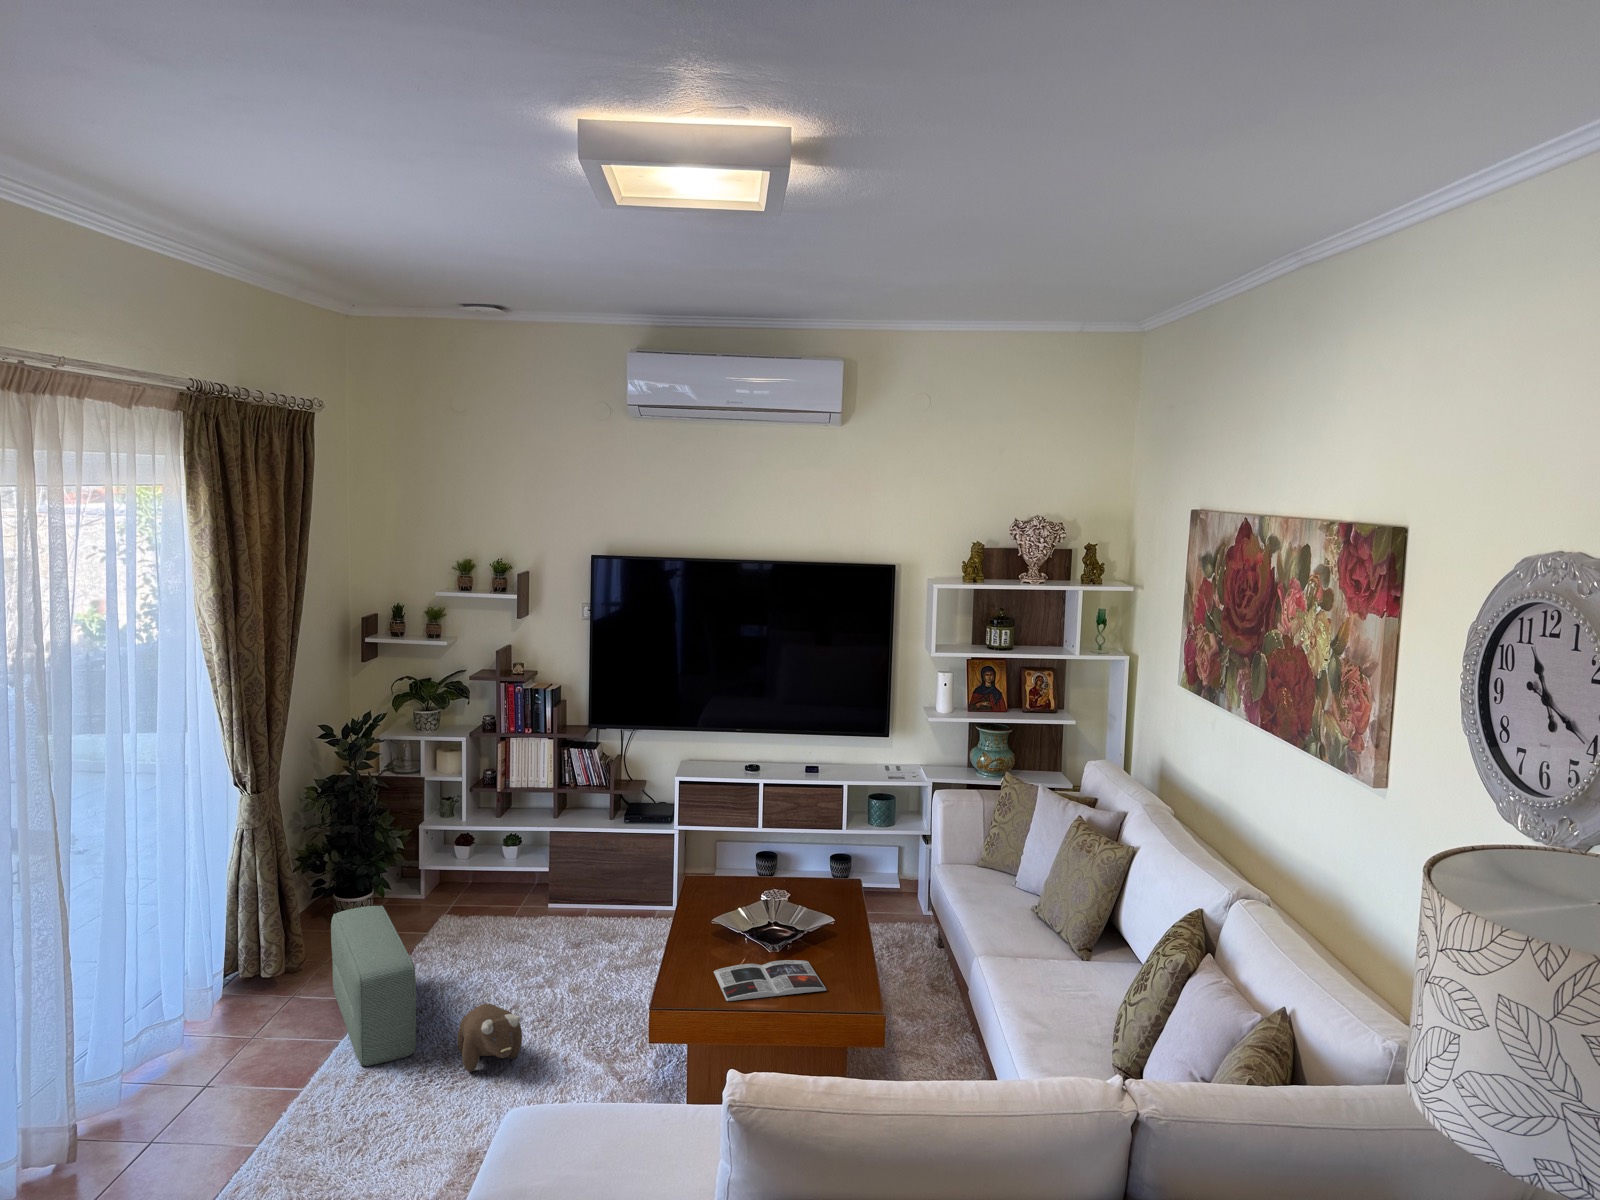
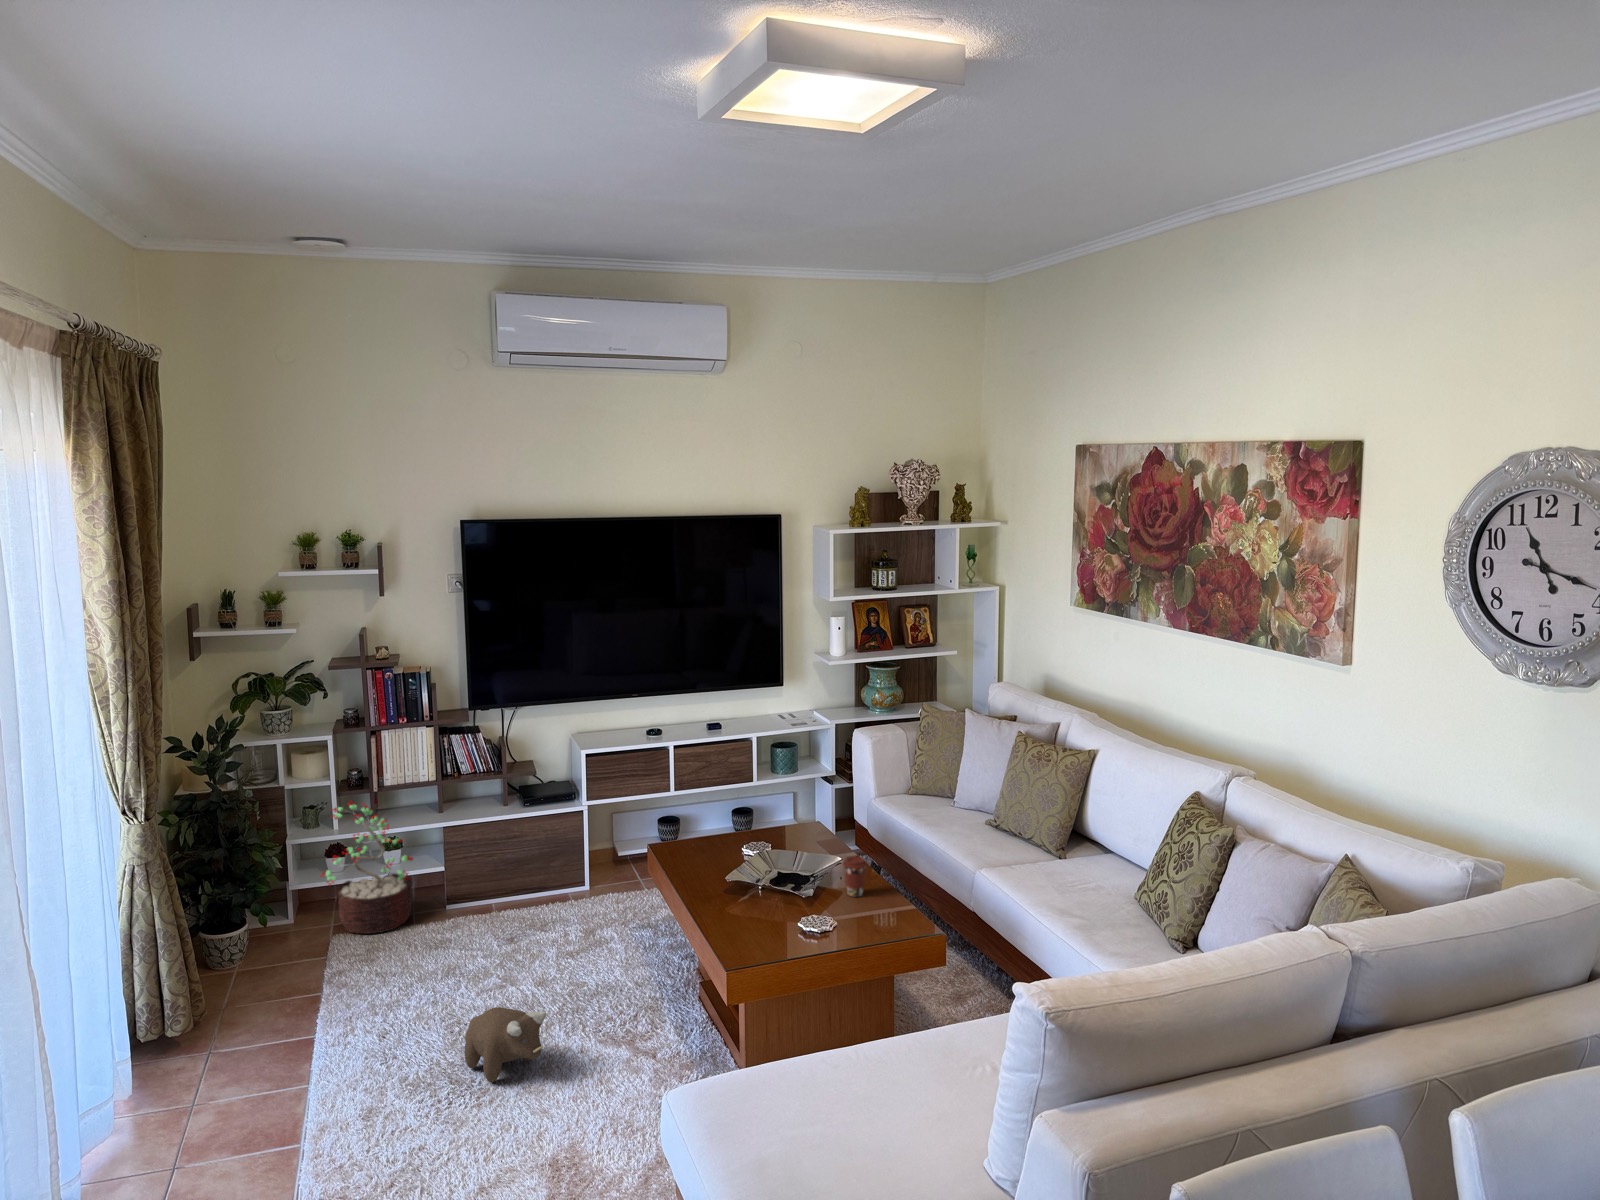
decorative plant: none [444,796,521,917] -> present [320,801,413,934]
pouf: present [331,906,416,1066] -> none [257,930,414,1103]
coffee cup: none [827,918,852,960] -> present [843,857,867,897]
magazine: present [714,960,827,1001] -> none [752,902,871,950]

